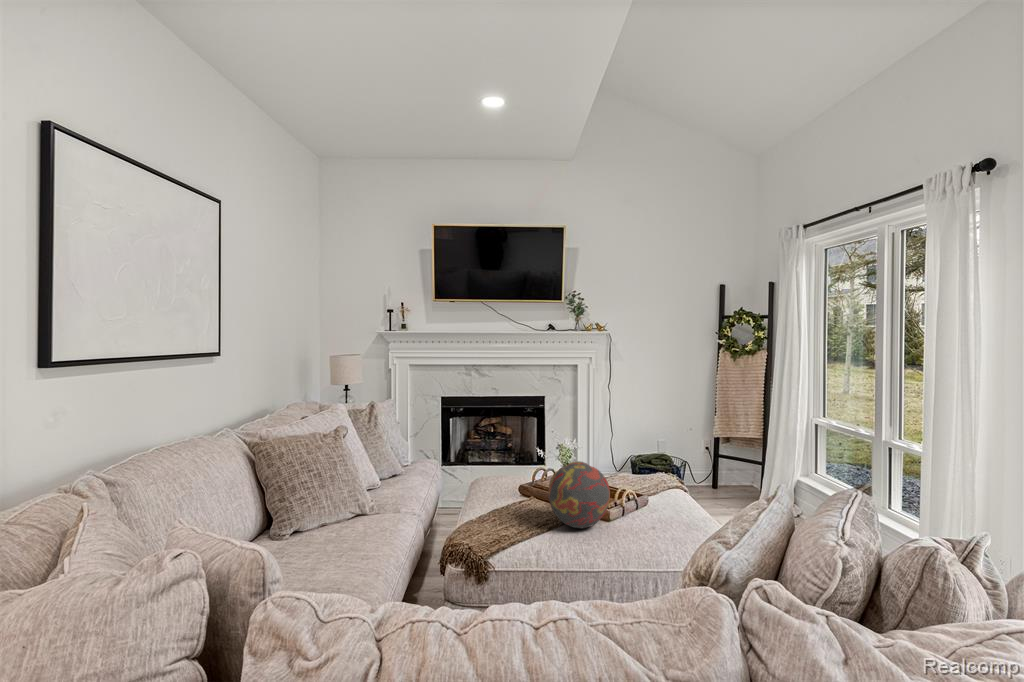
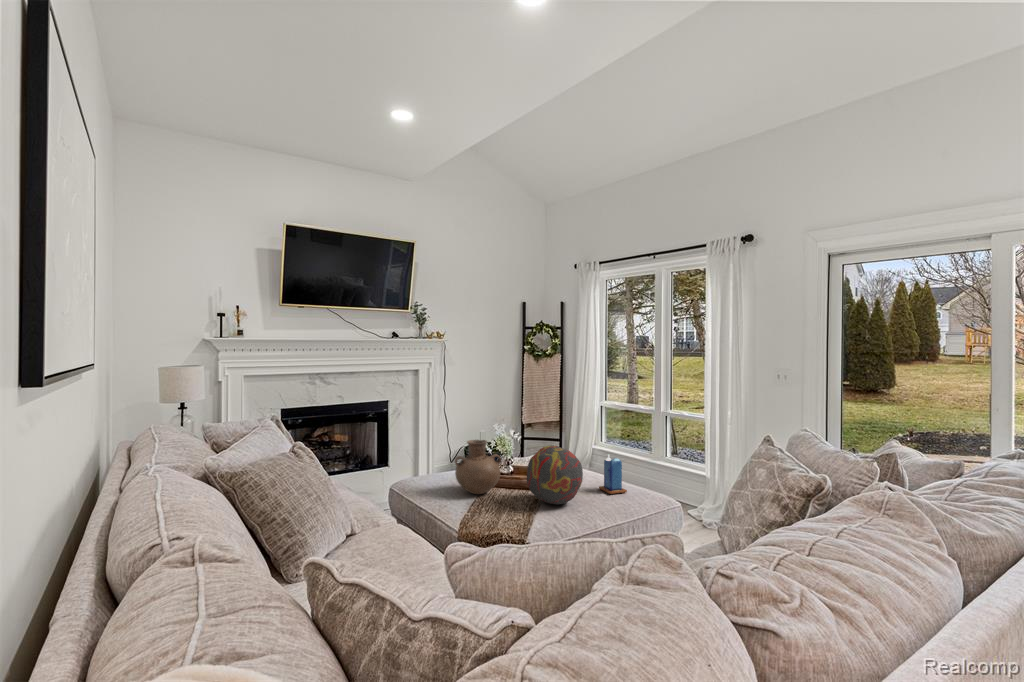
vase: none [502,445,550,502] -> present [455,440,501,494]
candle: none [653,483,679,533] -> present [599,454,627,494]

